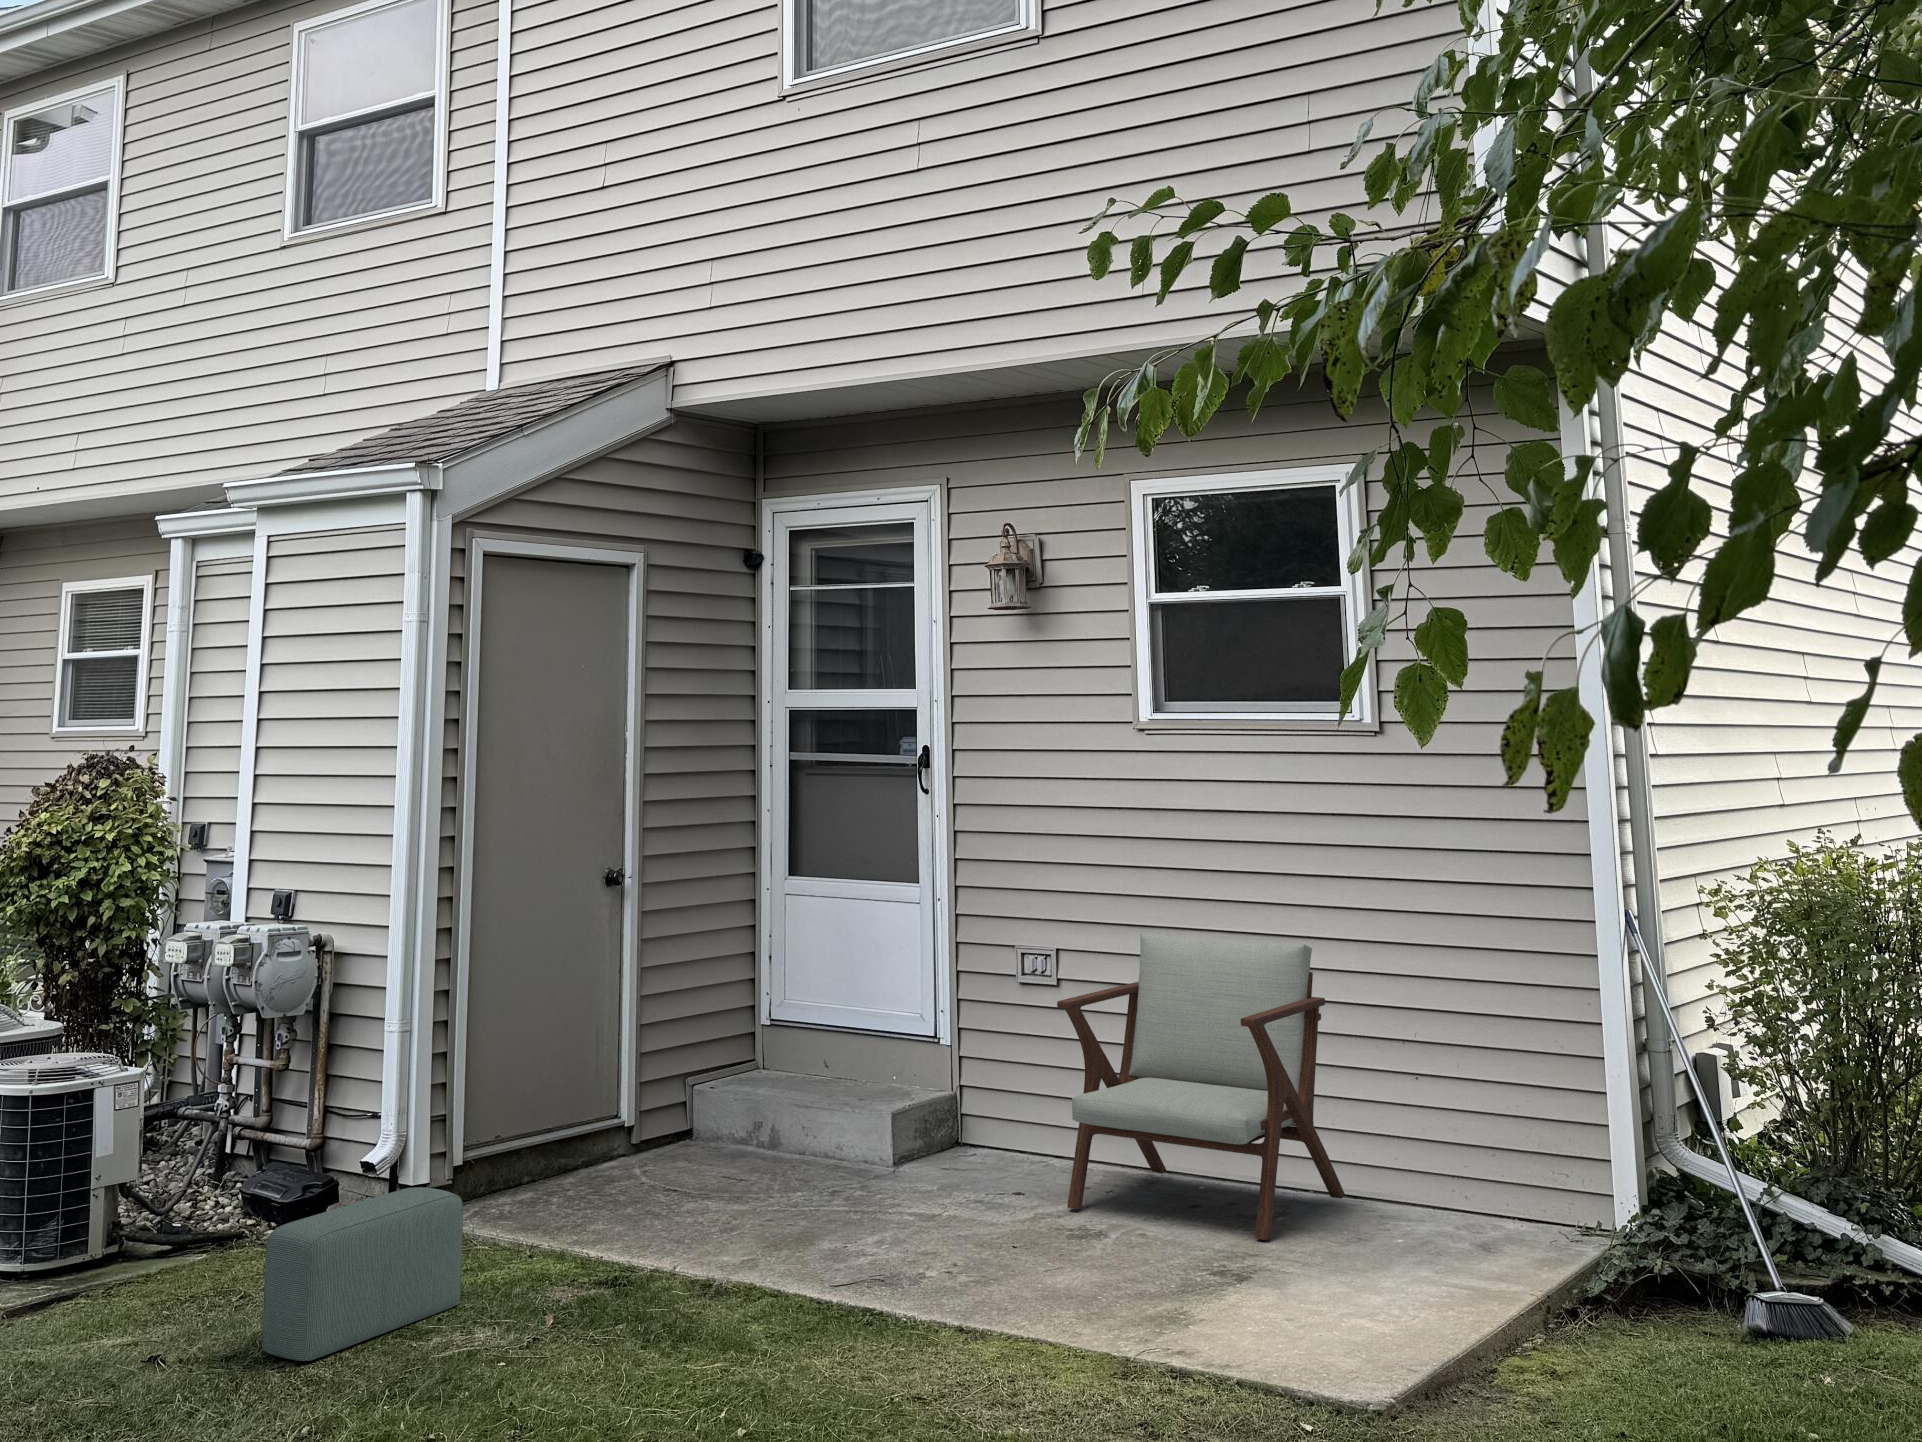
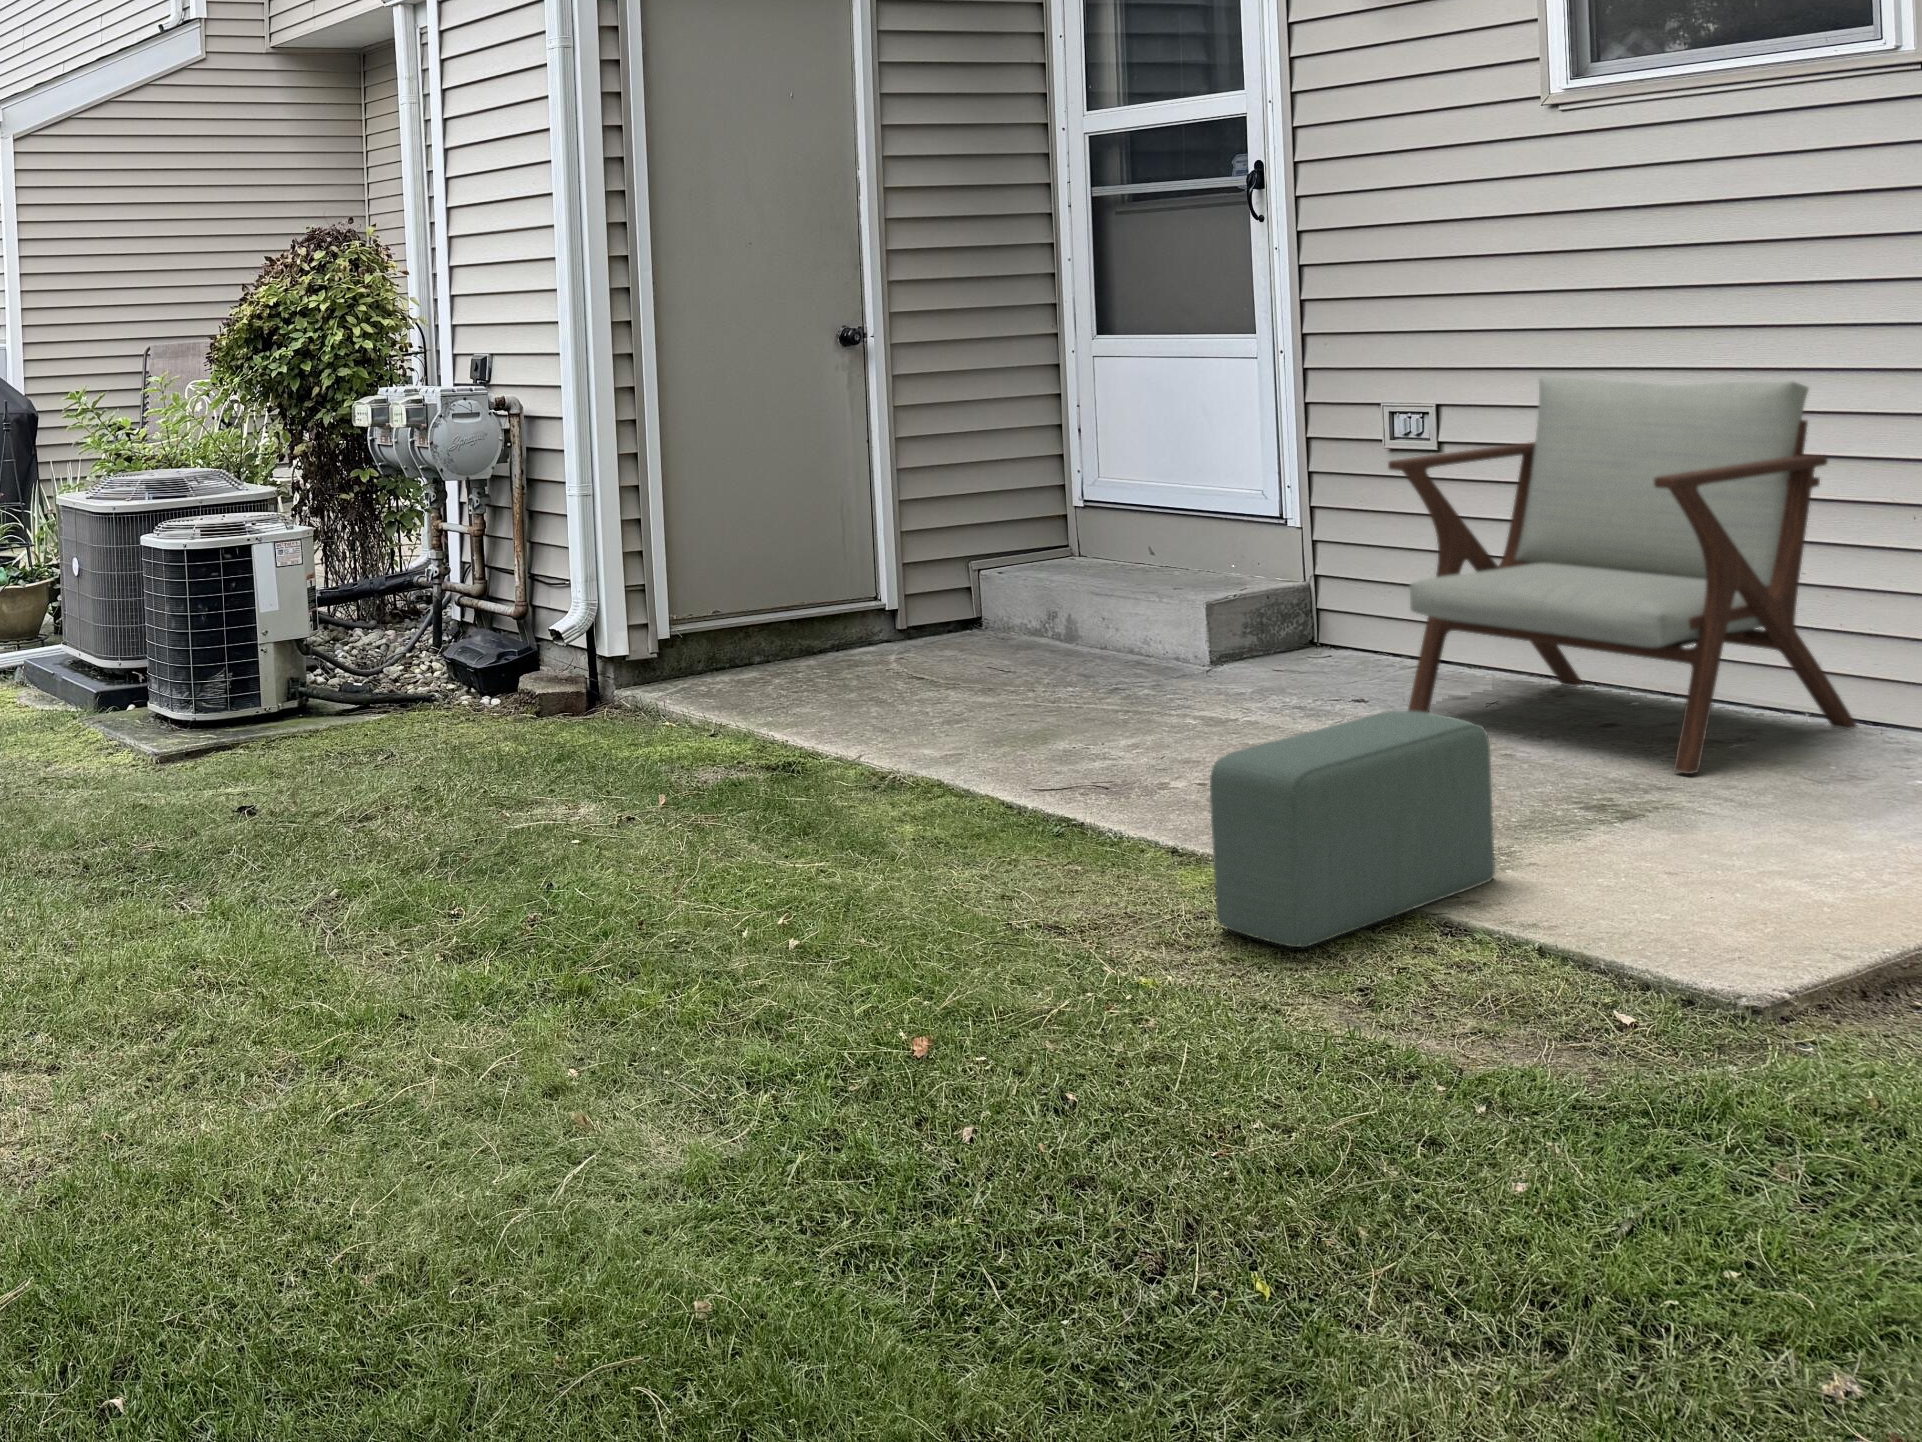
pouf: present [262,1187,463,1361] -> present [1210,711,1495,947]

